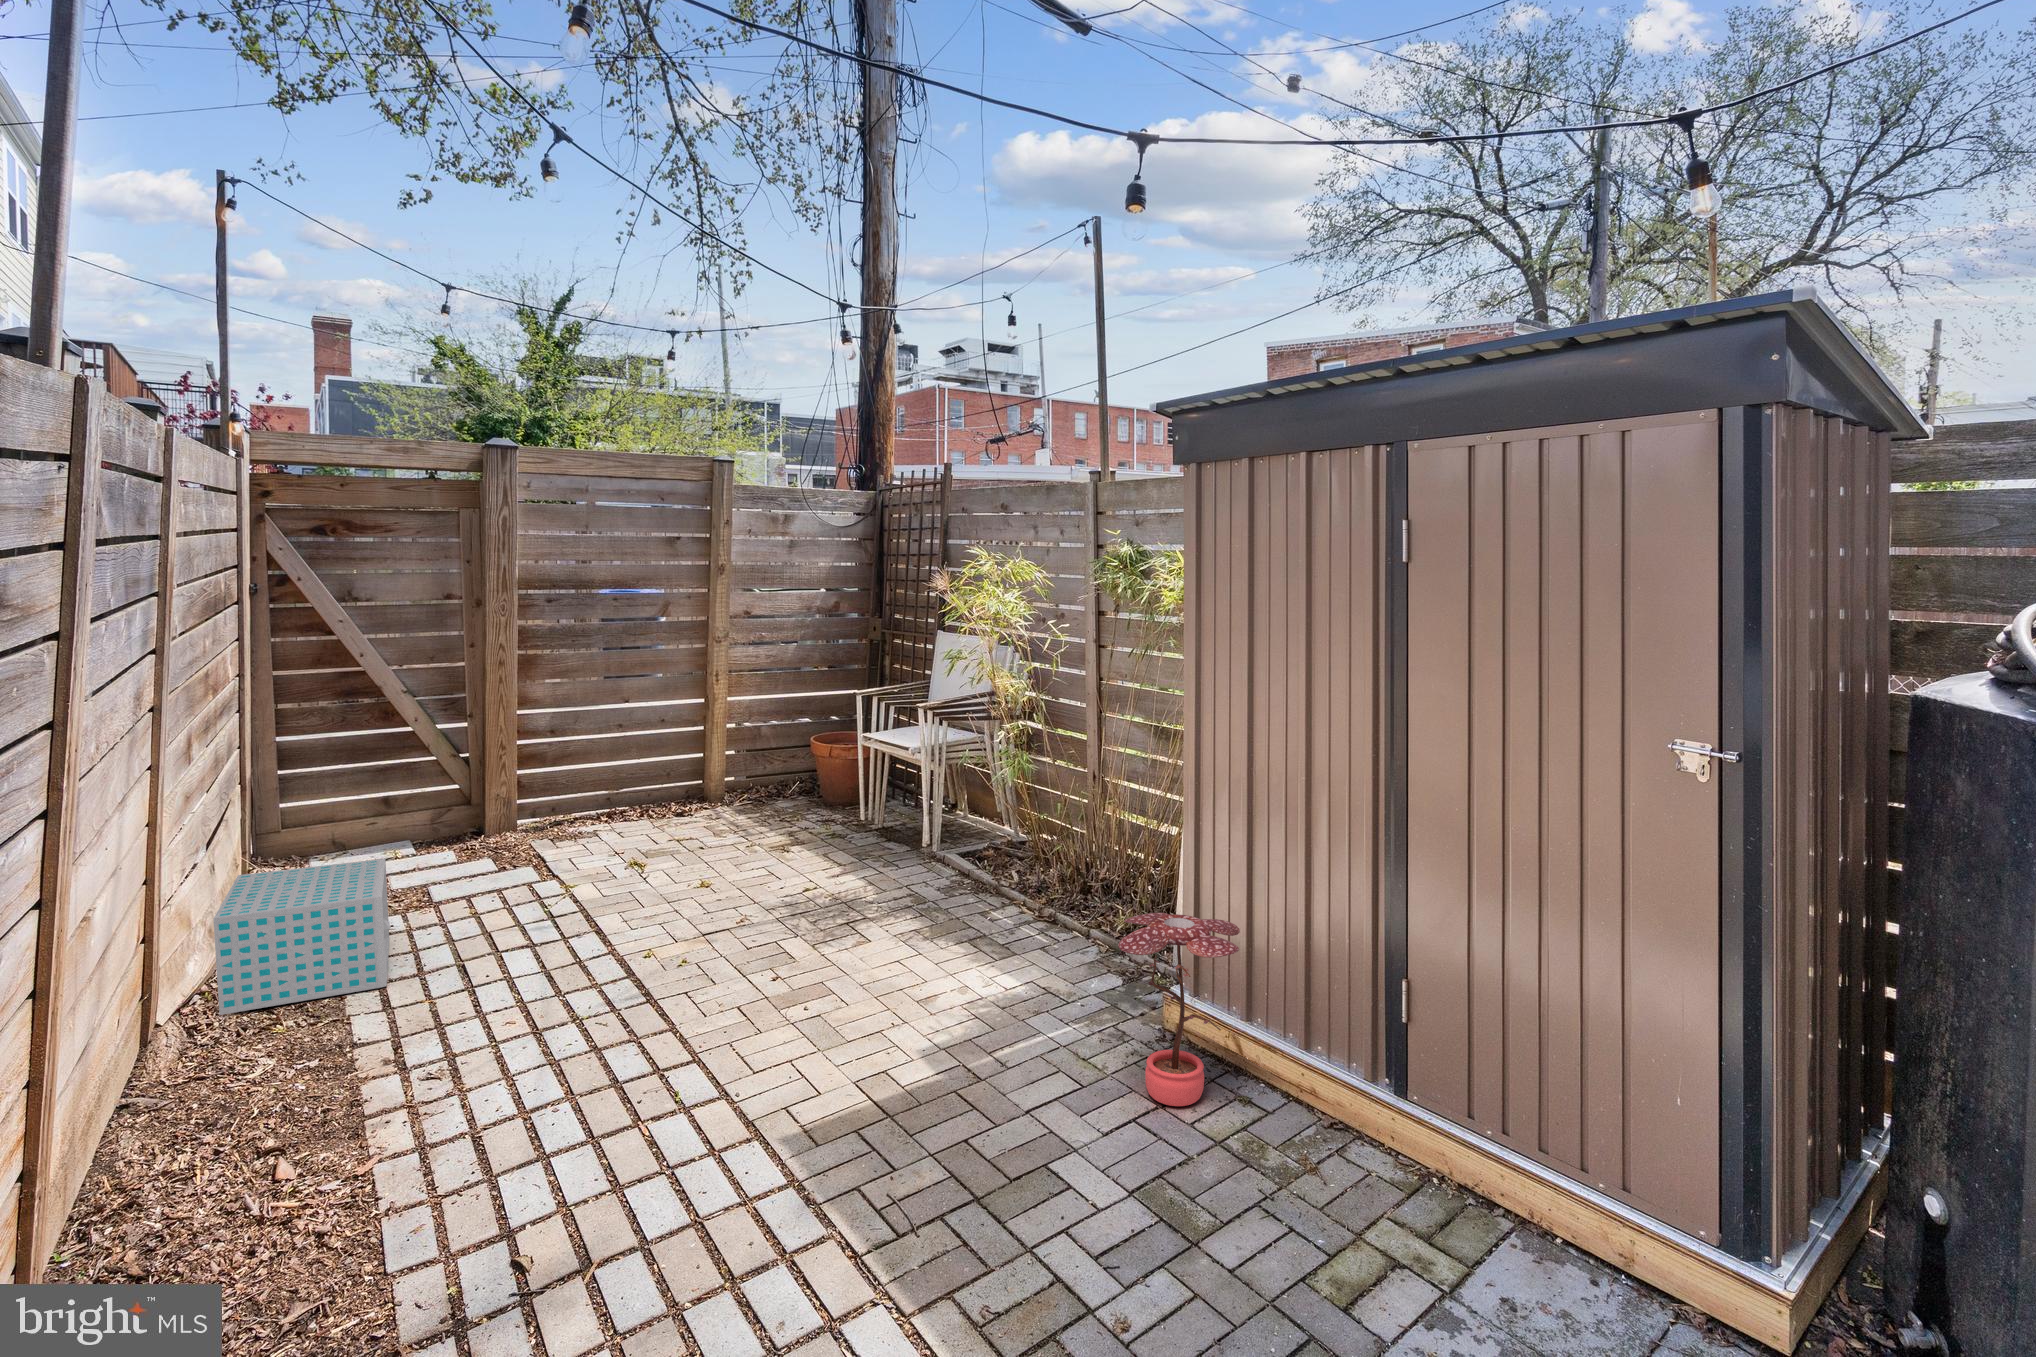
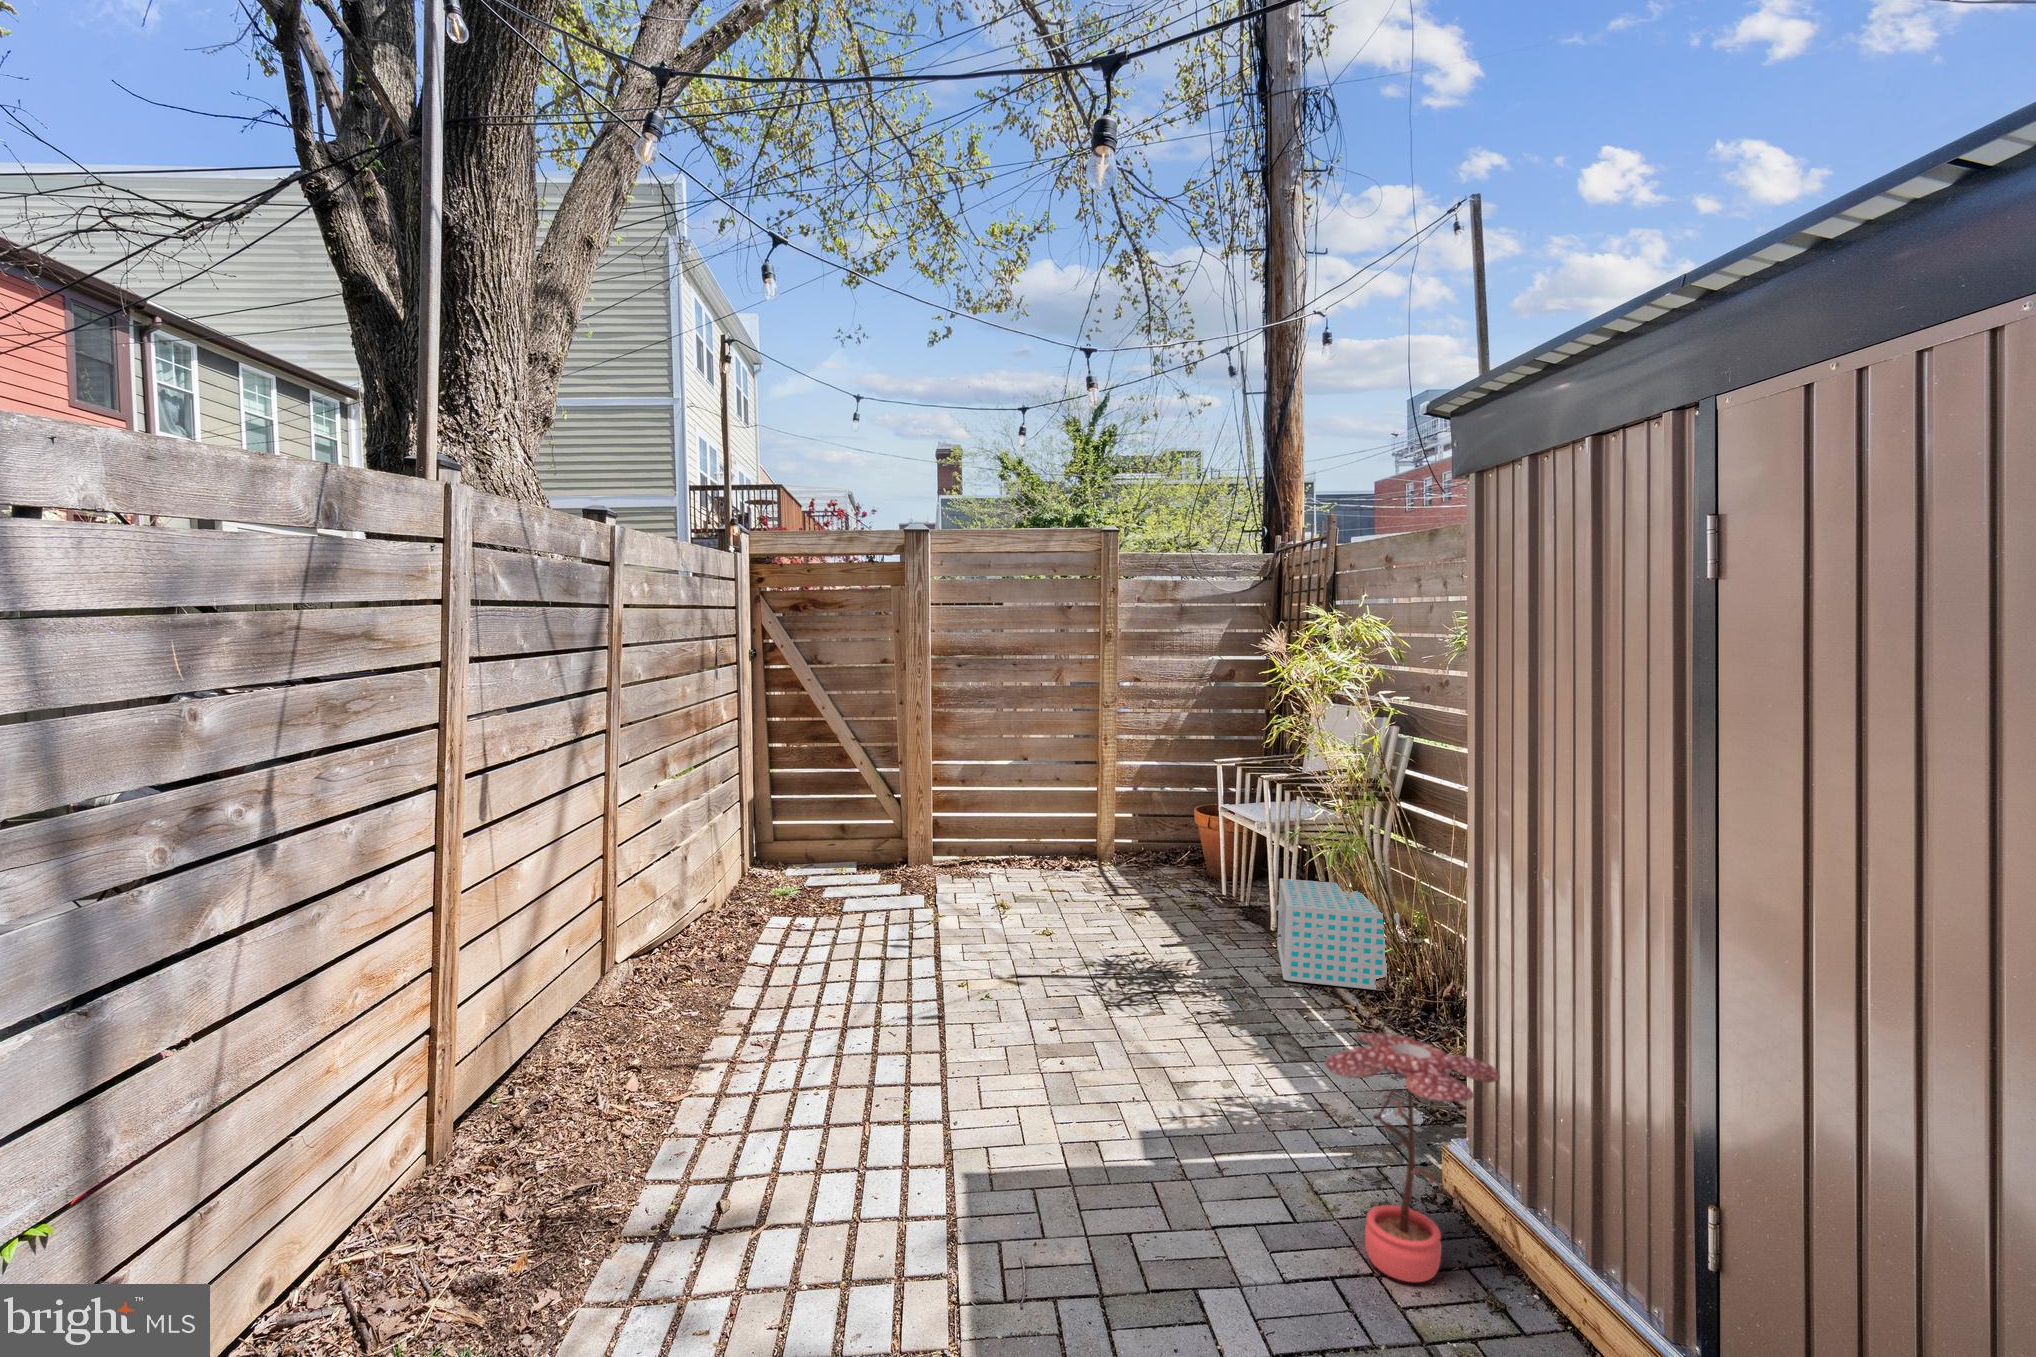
storage box: present [213,859,390,1015] -> present [1276,879,1399,990]

